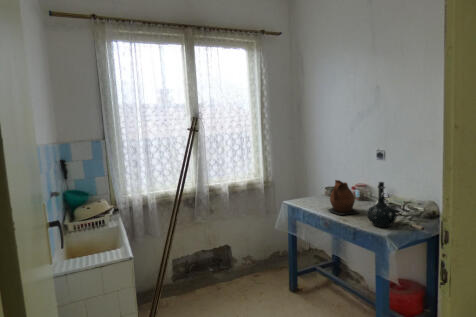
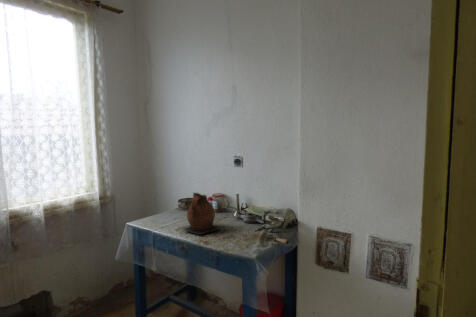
bottle: present [367,182,396,227] -> none [231,193,262,246]

